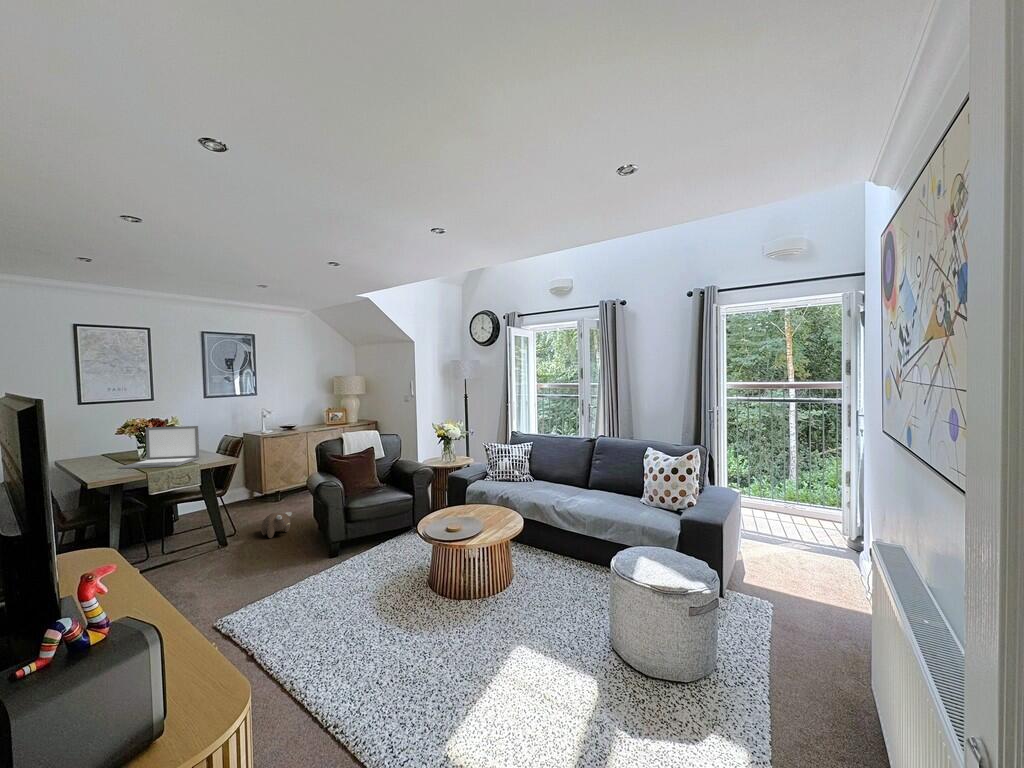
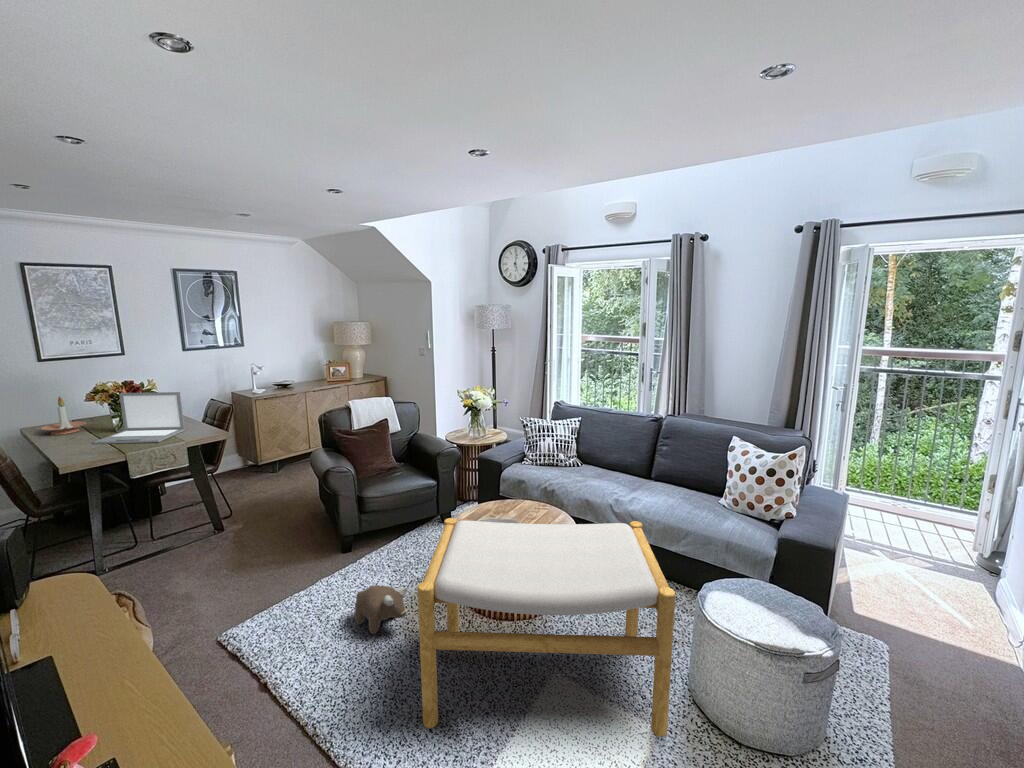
candle holder: none [73,431,114,464] -> present [41,397,86,435]
footstool: none [383,506,589,679] -> present [417,518,675,737]
plush toy: present [261,512,292,538] -> present [355,585,407,634]

